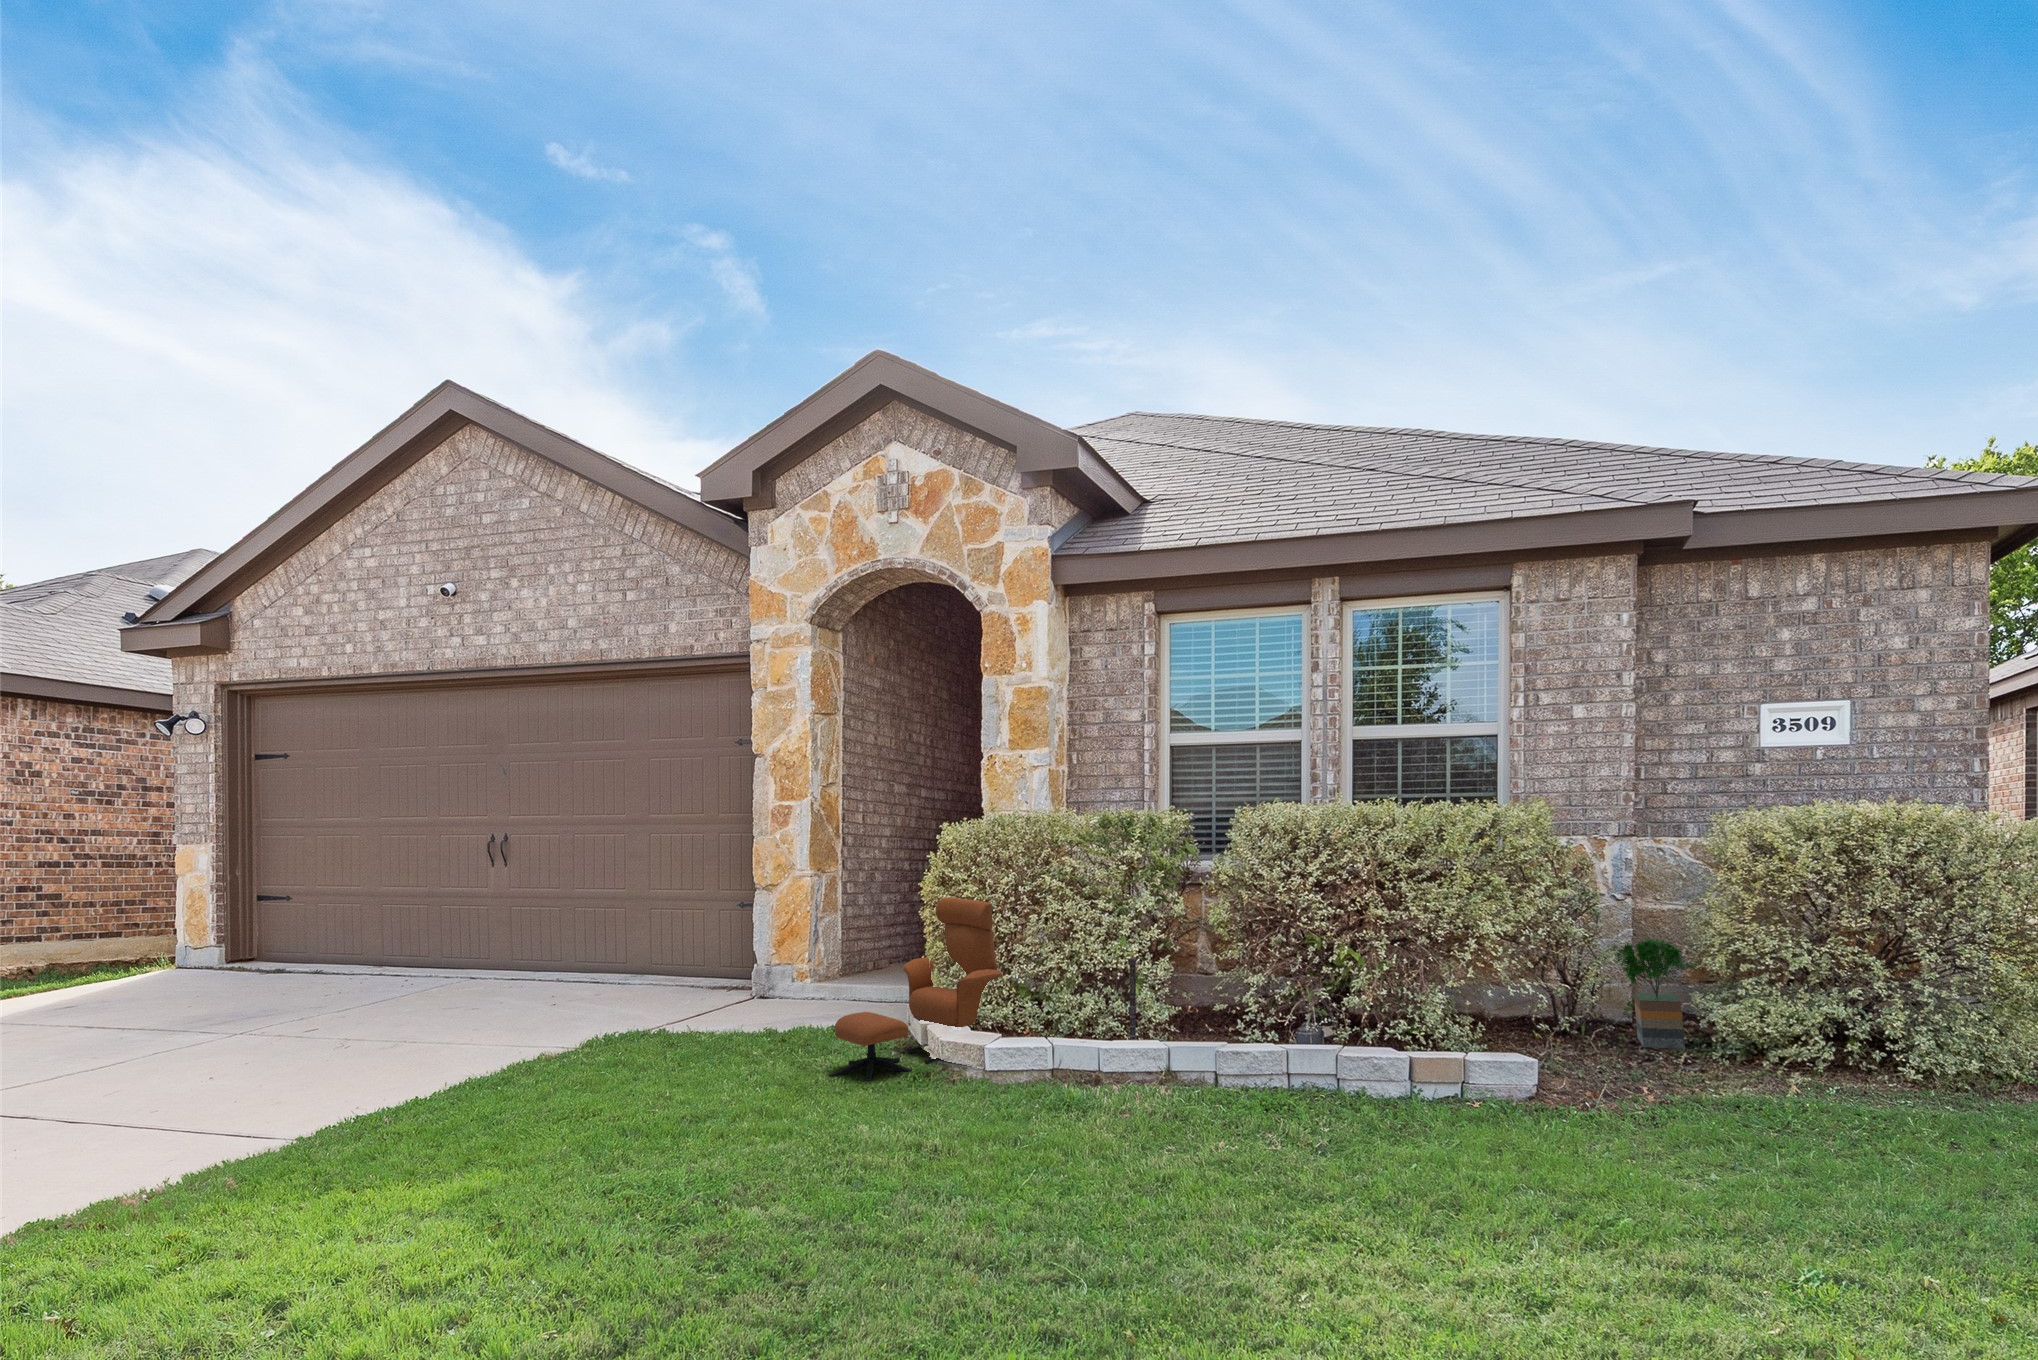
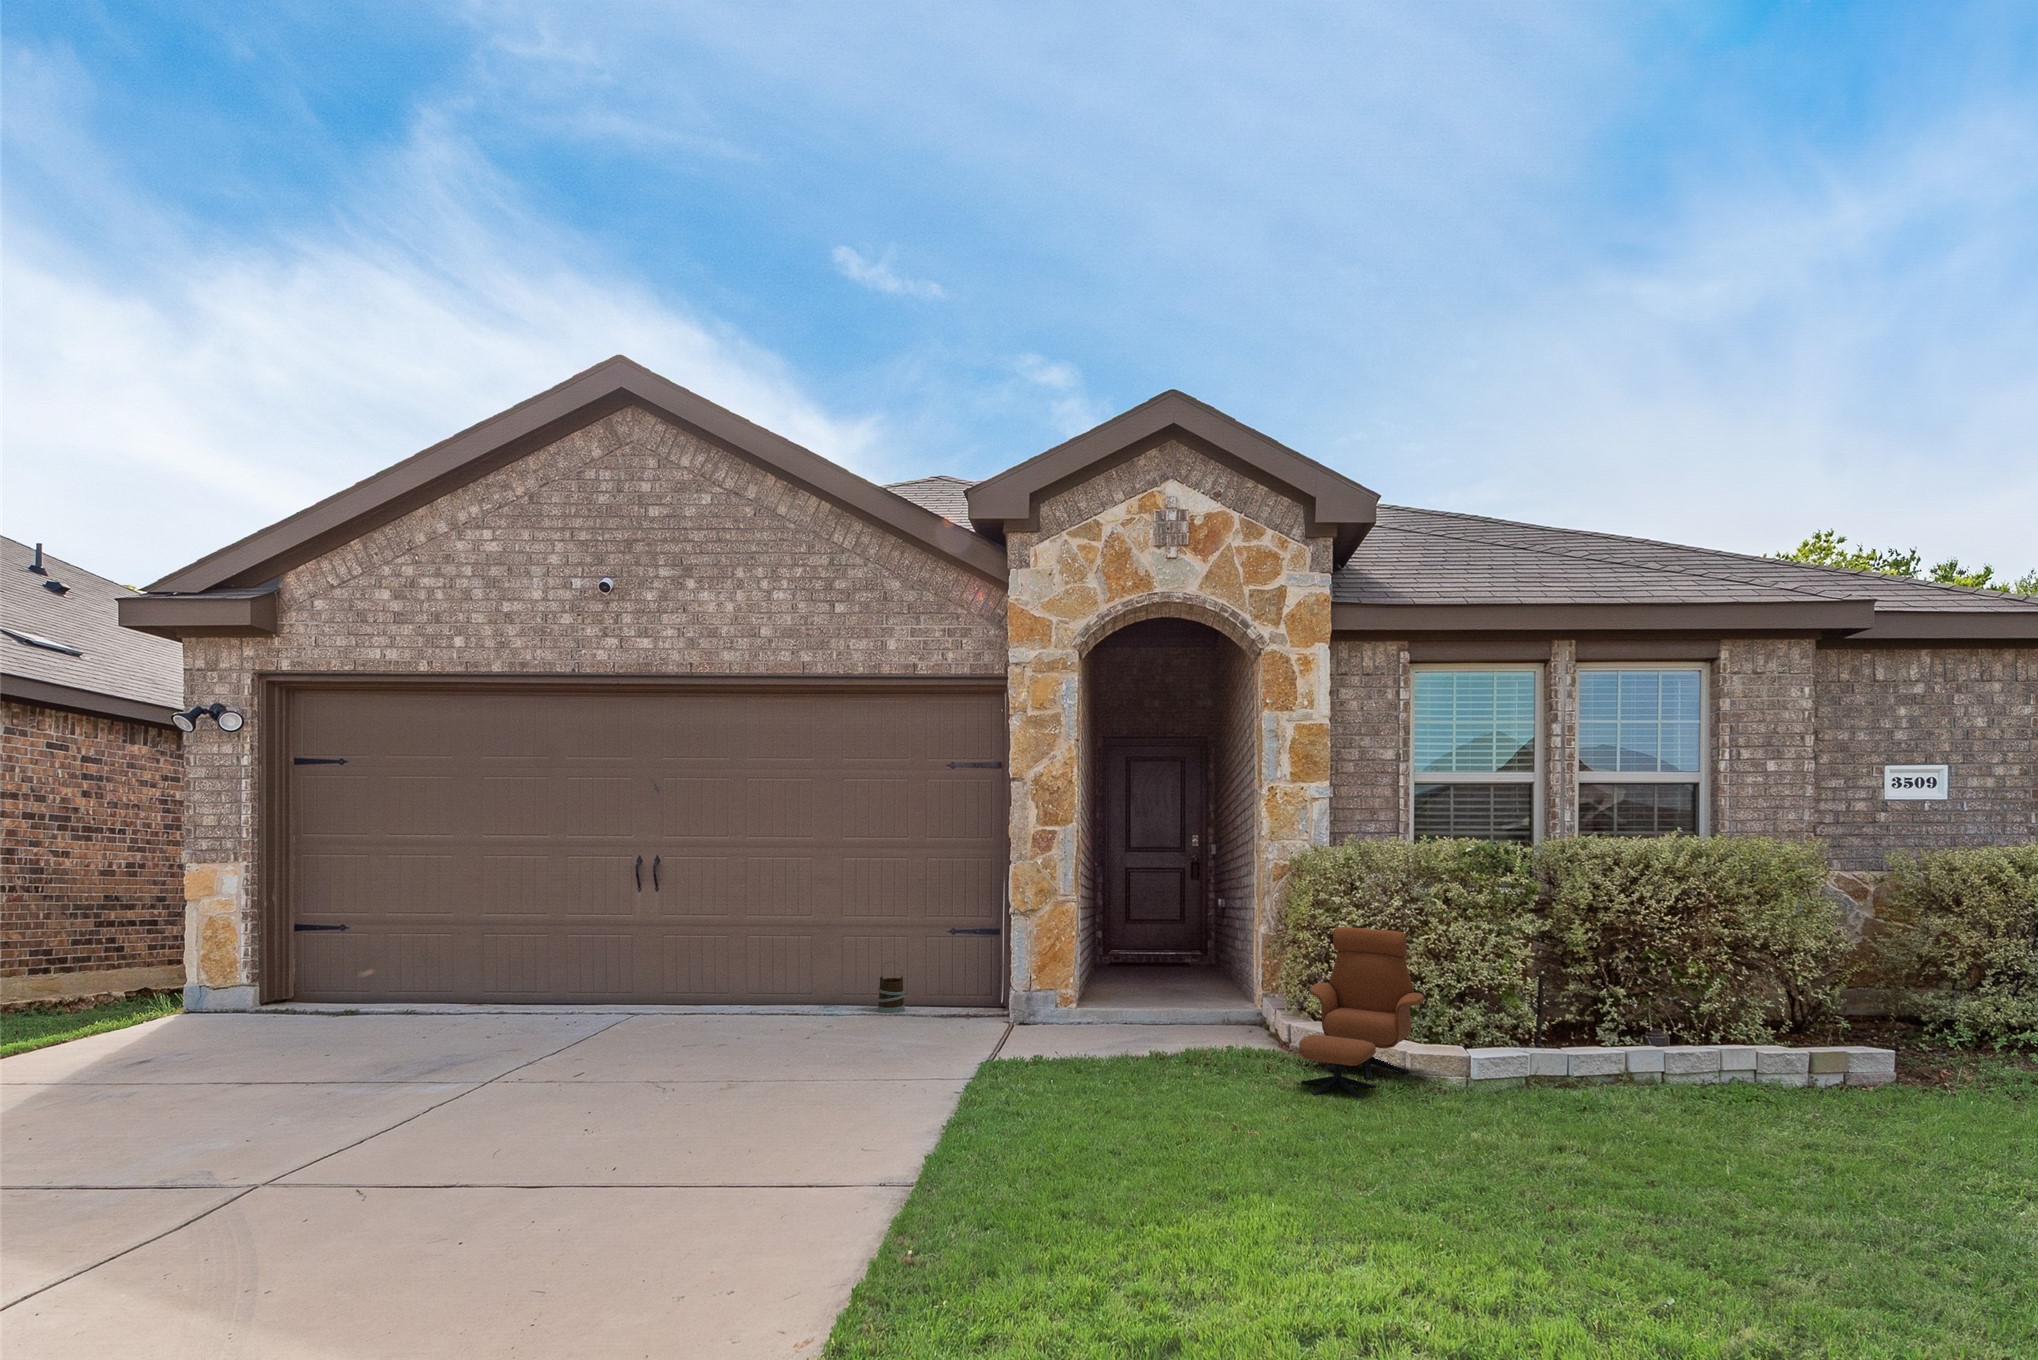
wooden bucket: none [665,932,693,983] -> present [877,961,905,1013]
potted tree: present [1615,938,1695,1049] -> none [1861,954,1932,1041]

